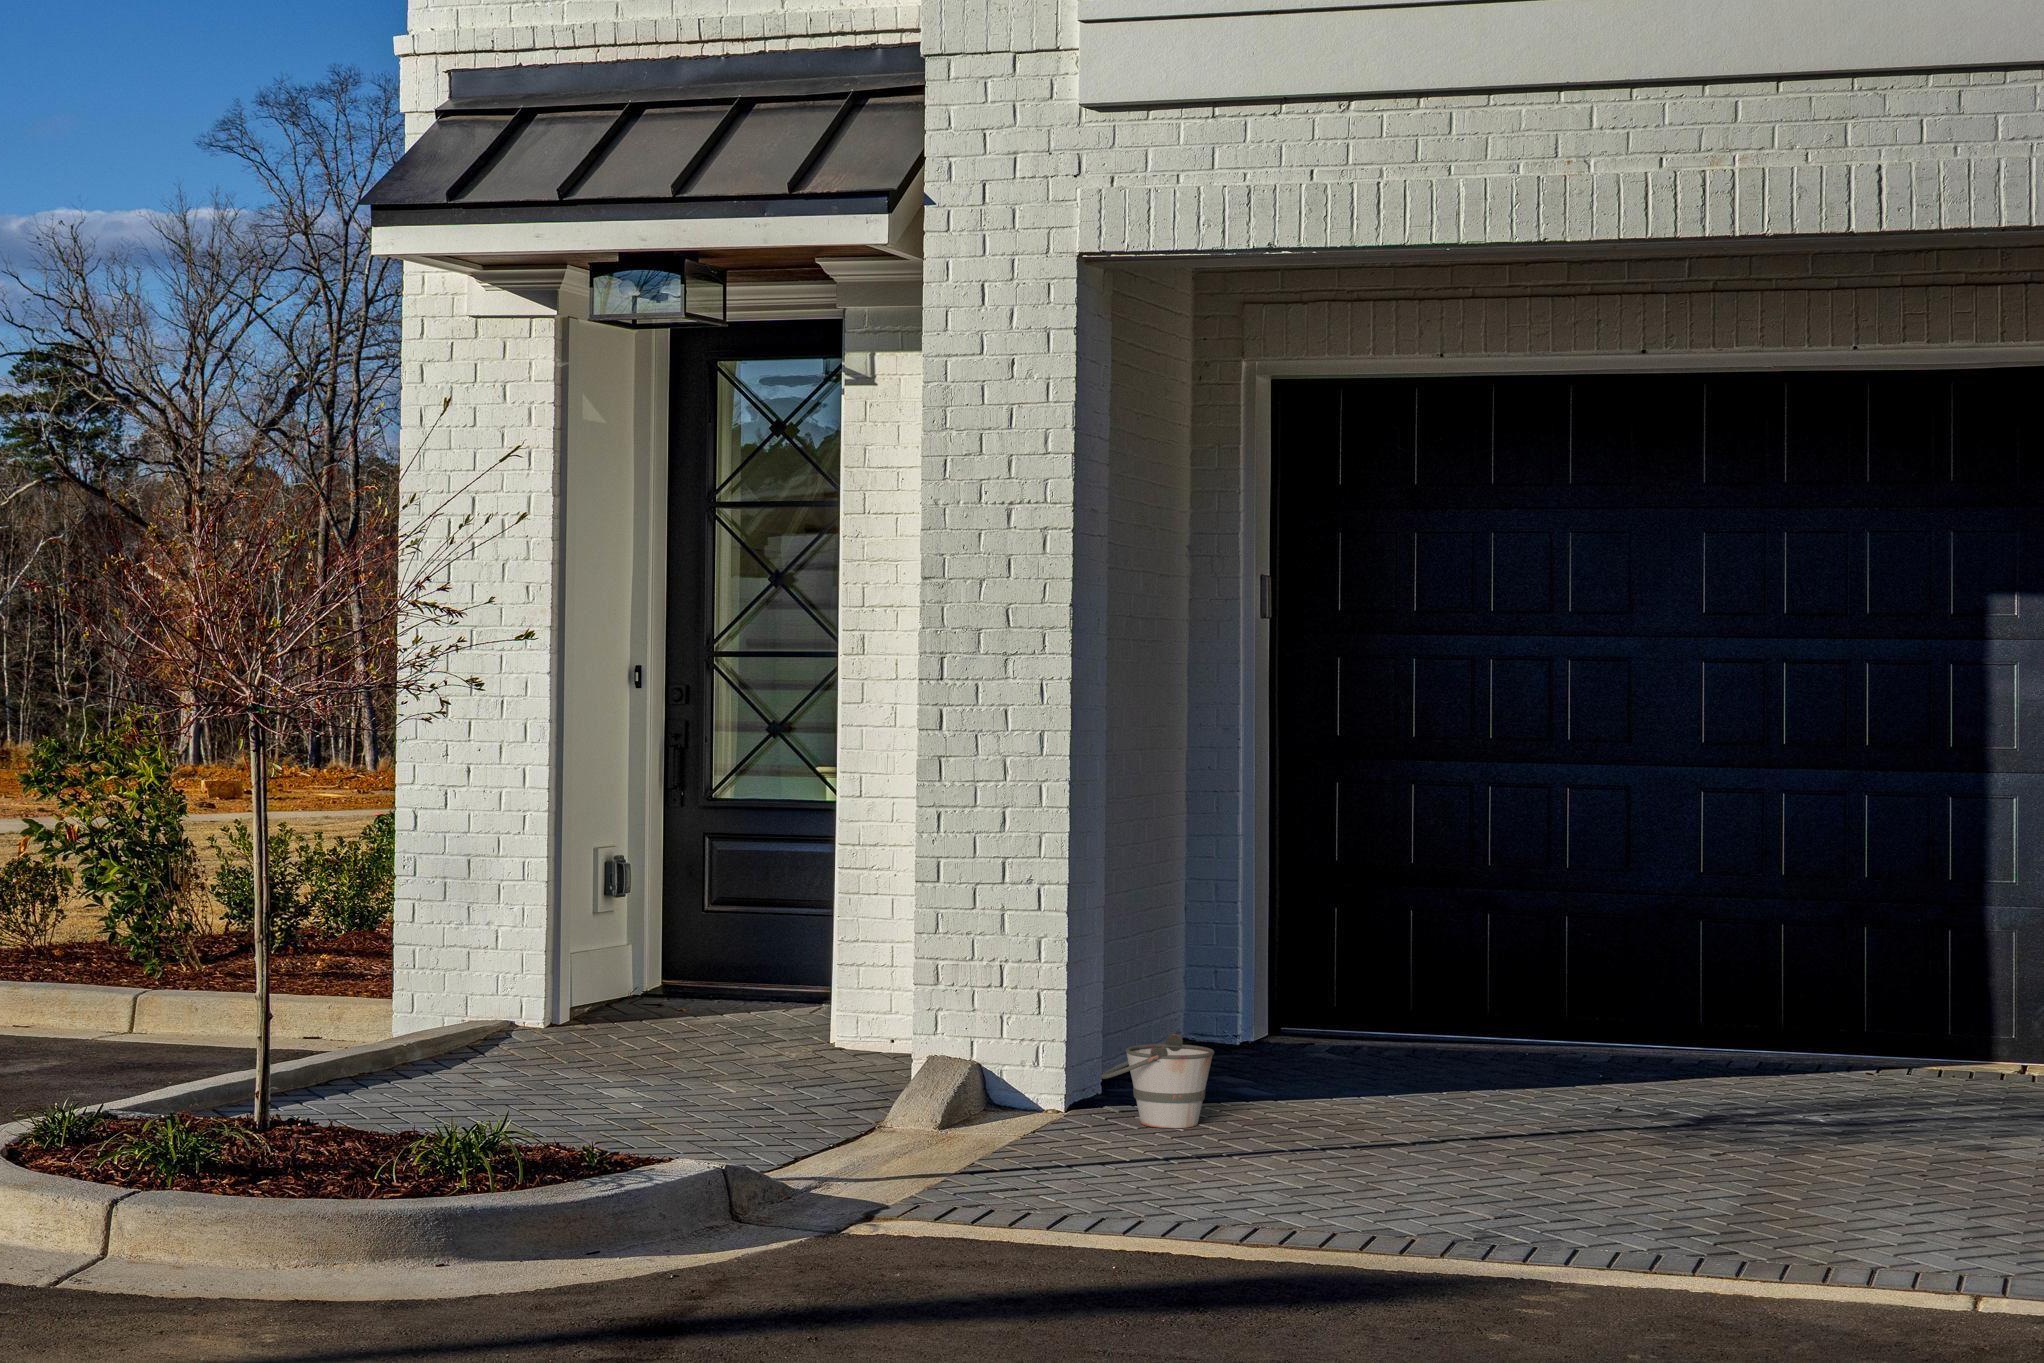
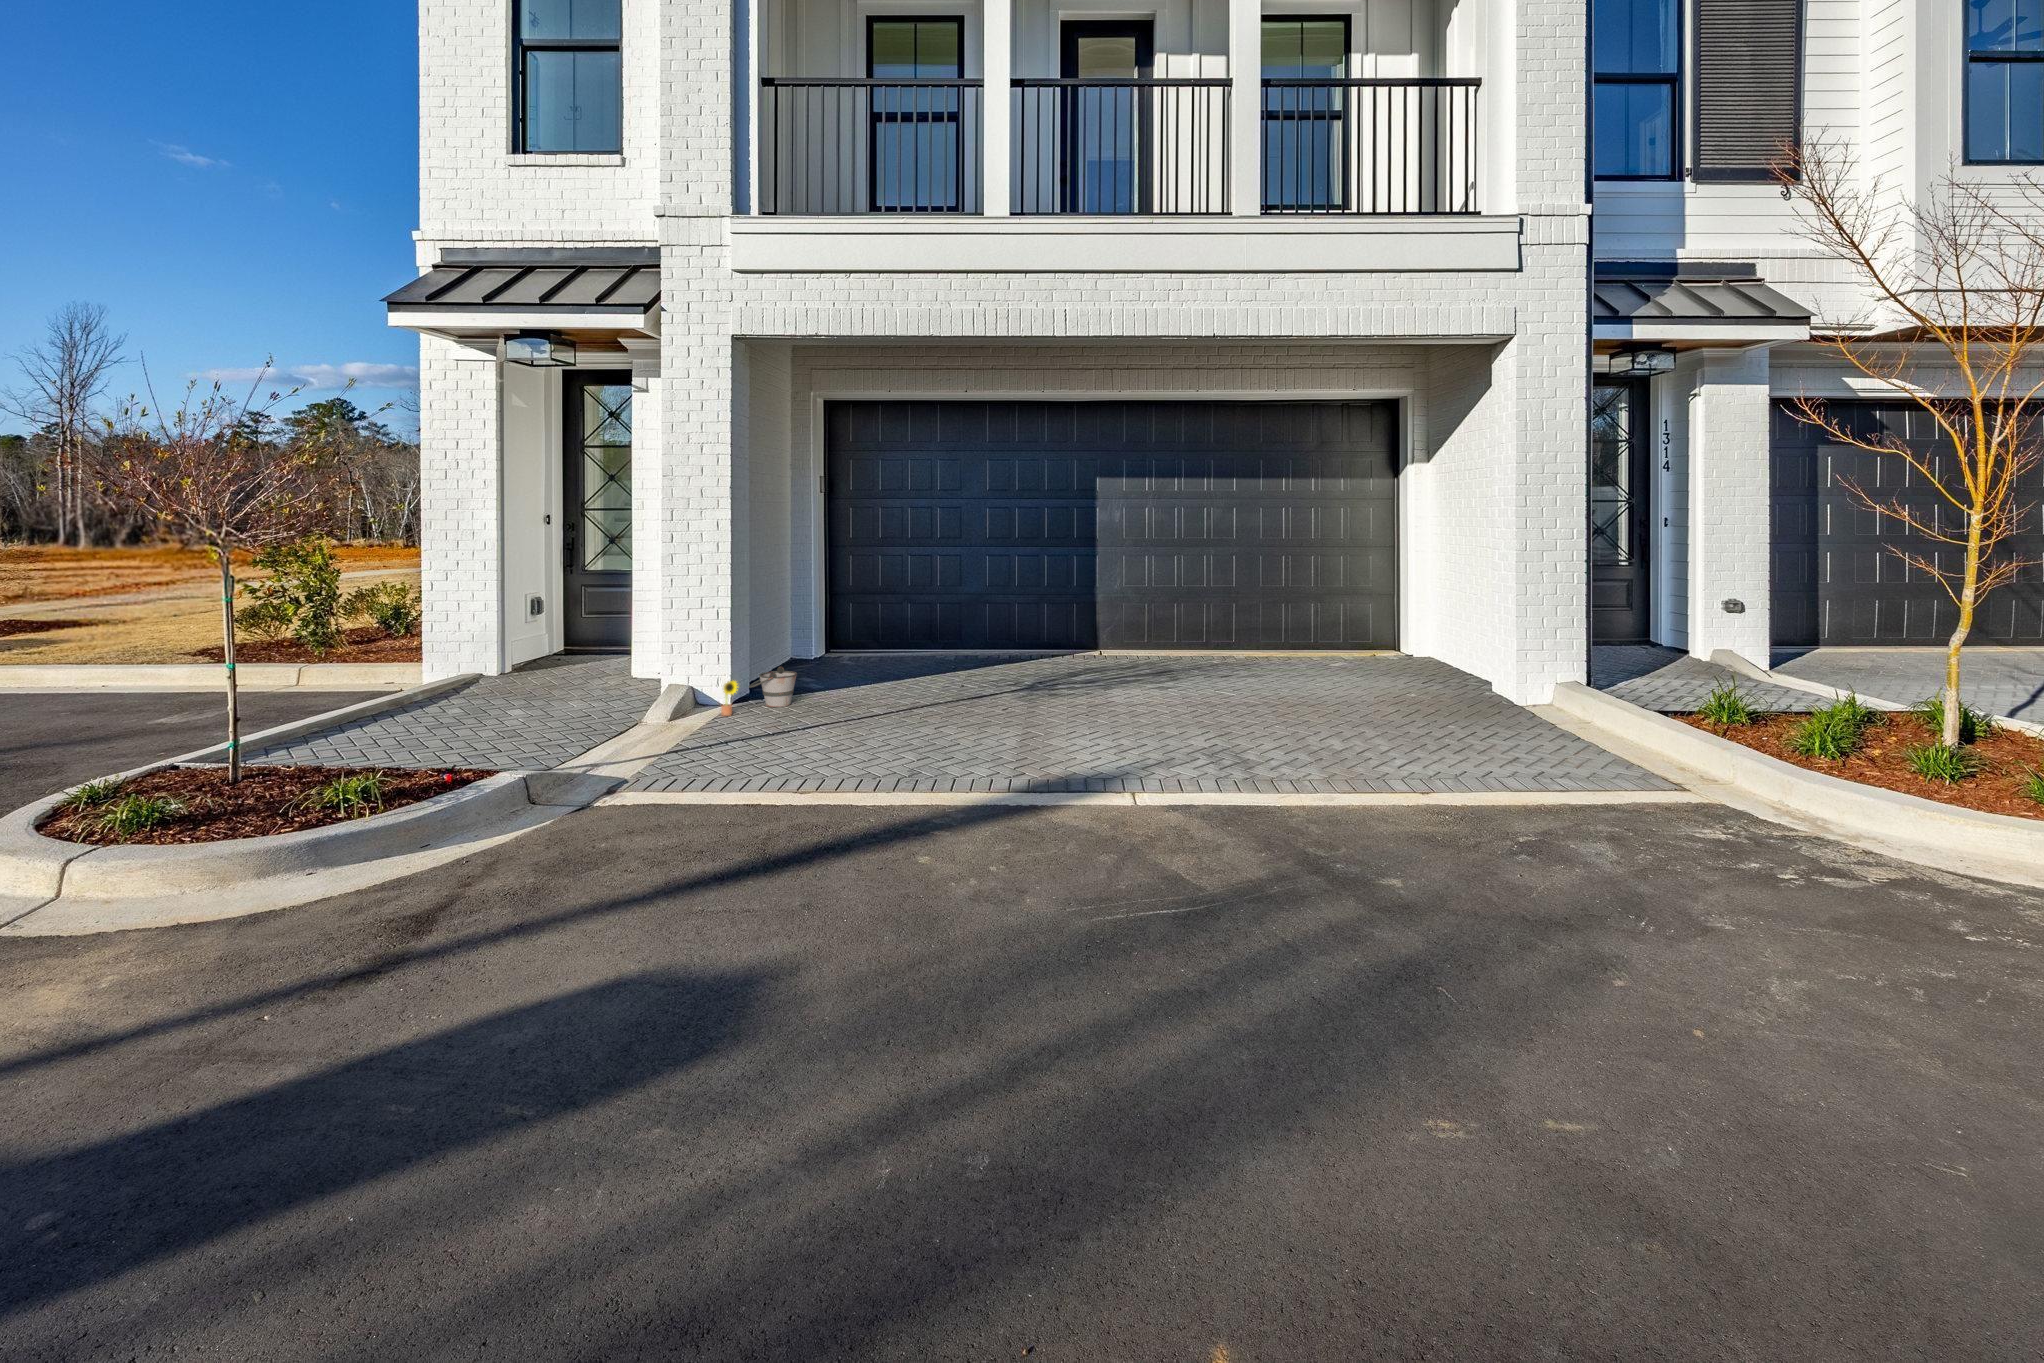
decorative plant: none [1041,1053,1085,1138] -> present [721,681,737,716]

